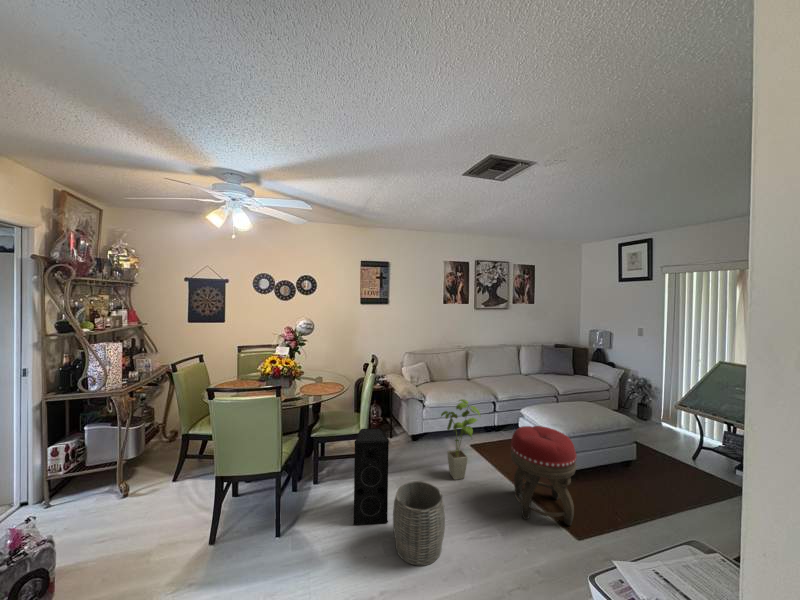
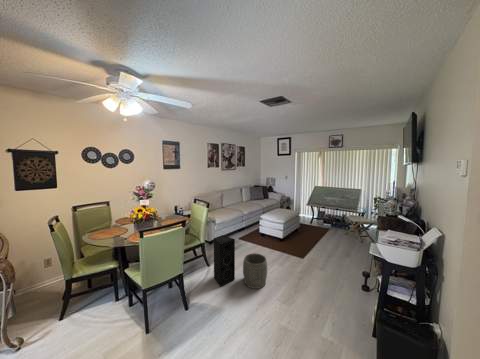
house plant: present [441,399,480,480] -> none [237,215,257,253]
footstool: present [511,426,576,525] -> none [270,219,296,257]

